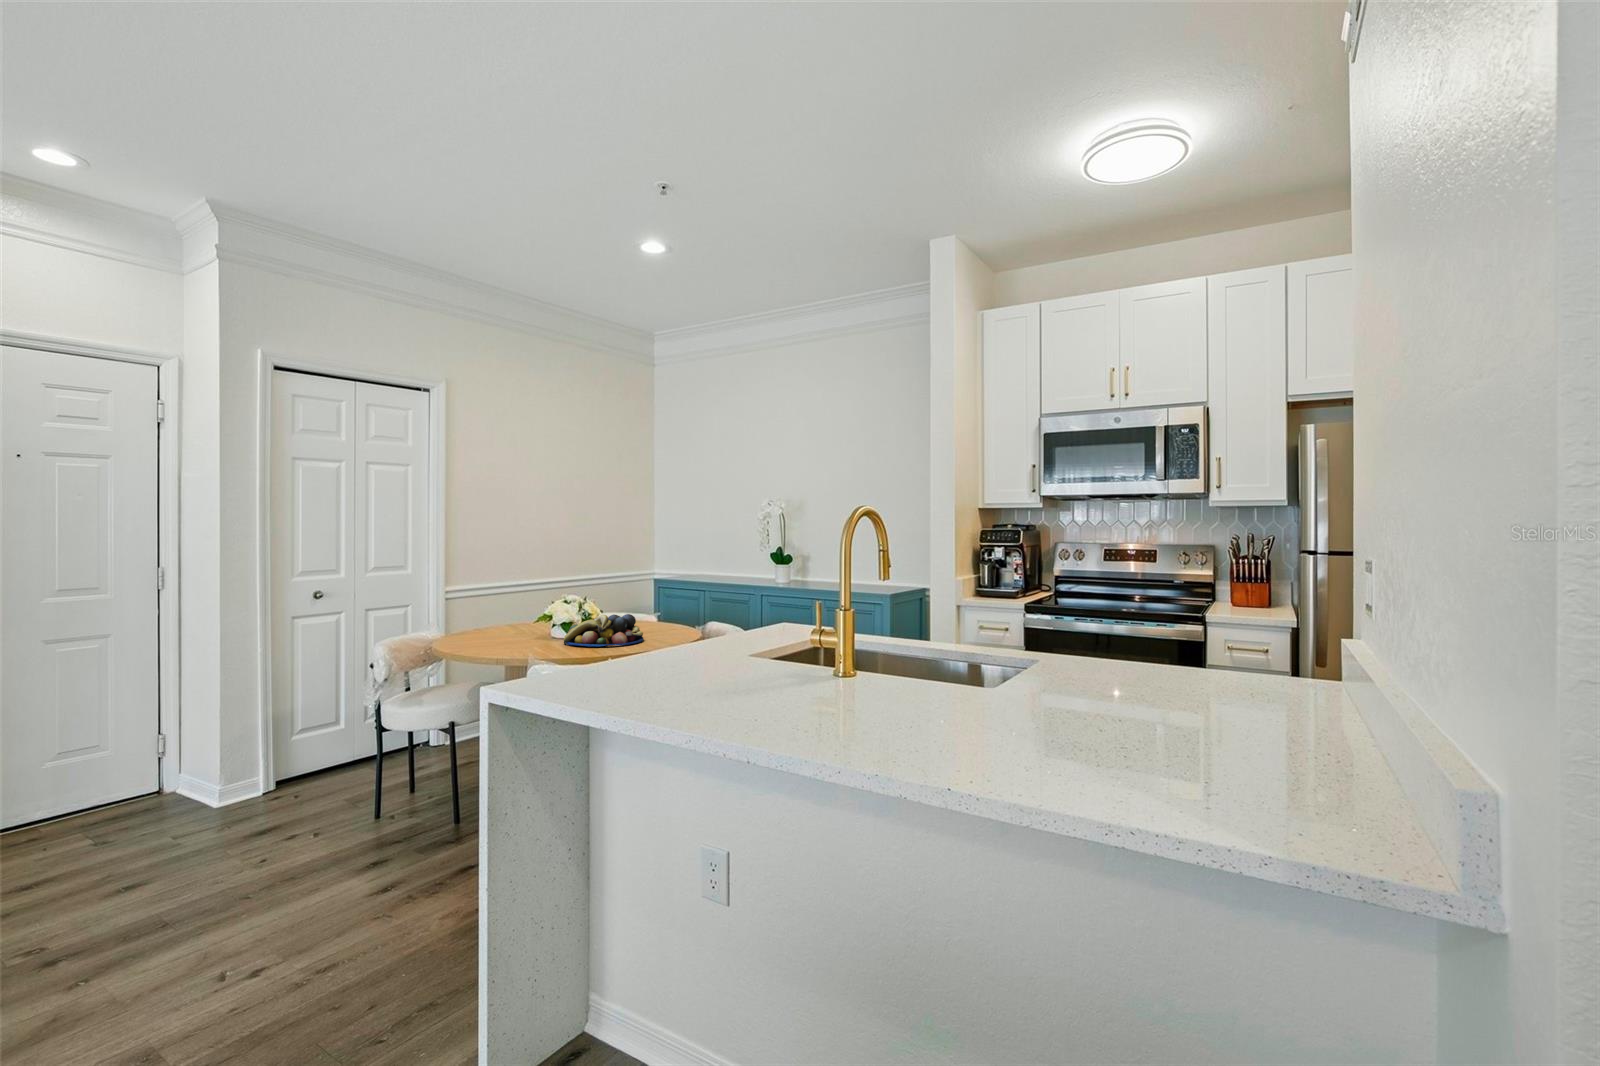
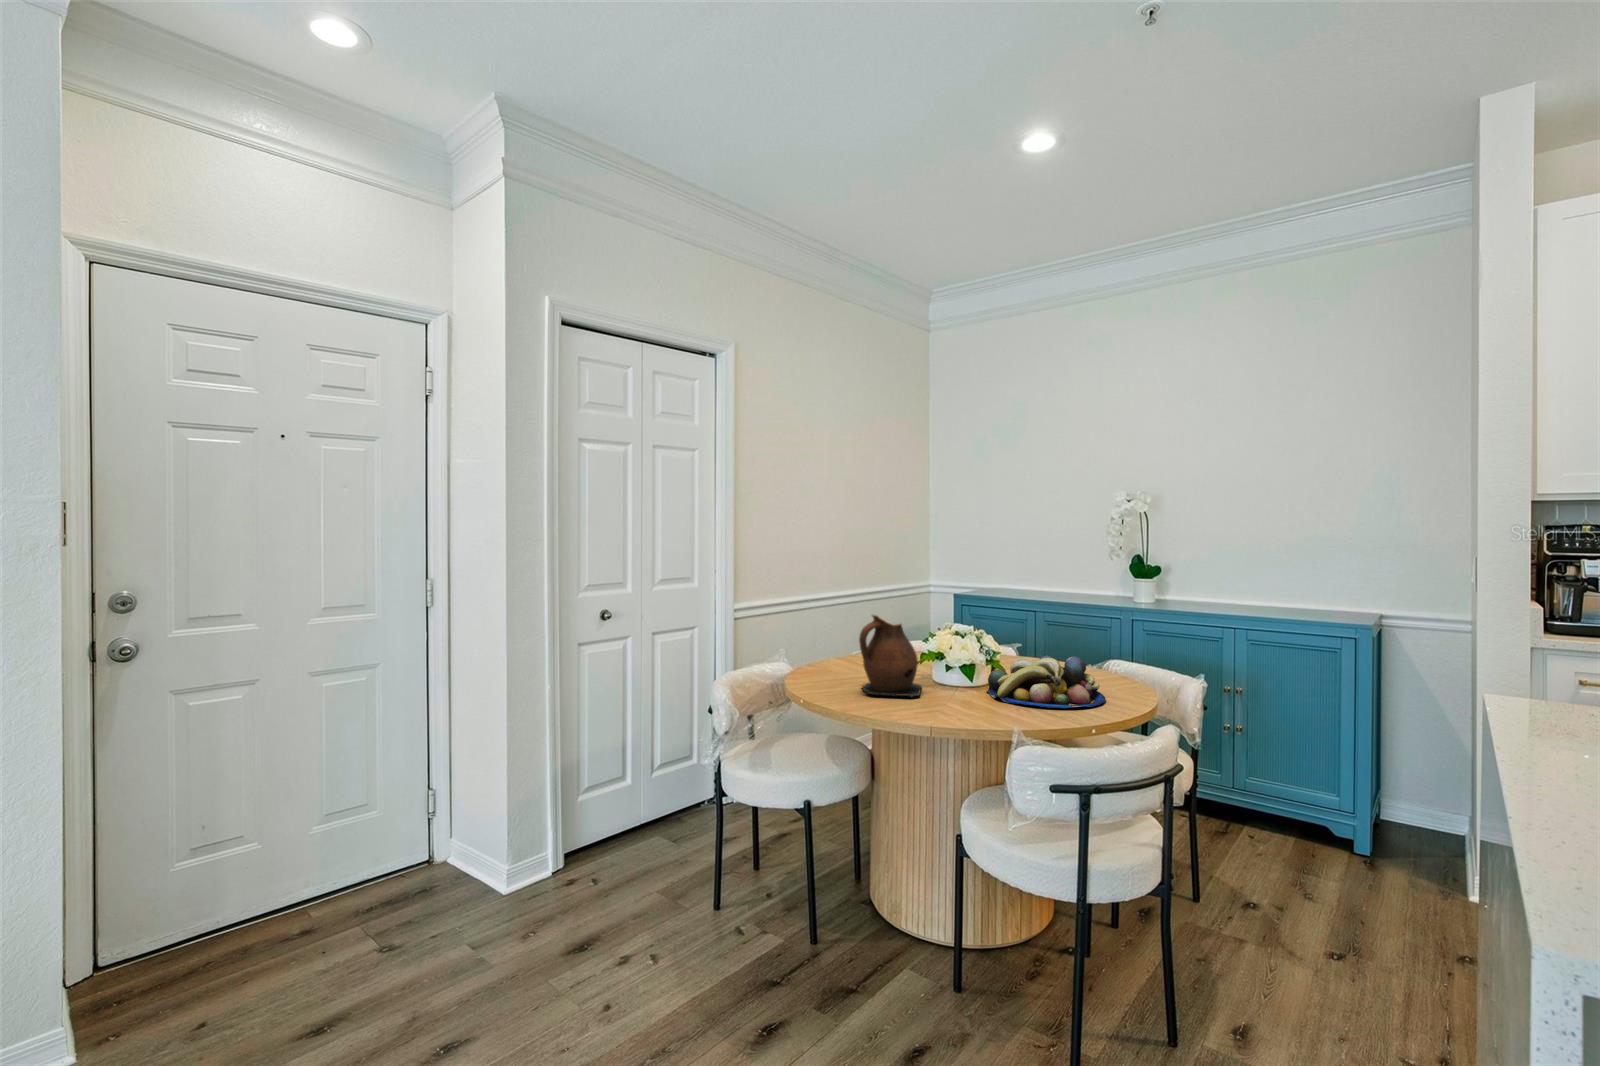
ceramic pitcher: none [472,587,527,644] -> present [859,615,921,697]

